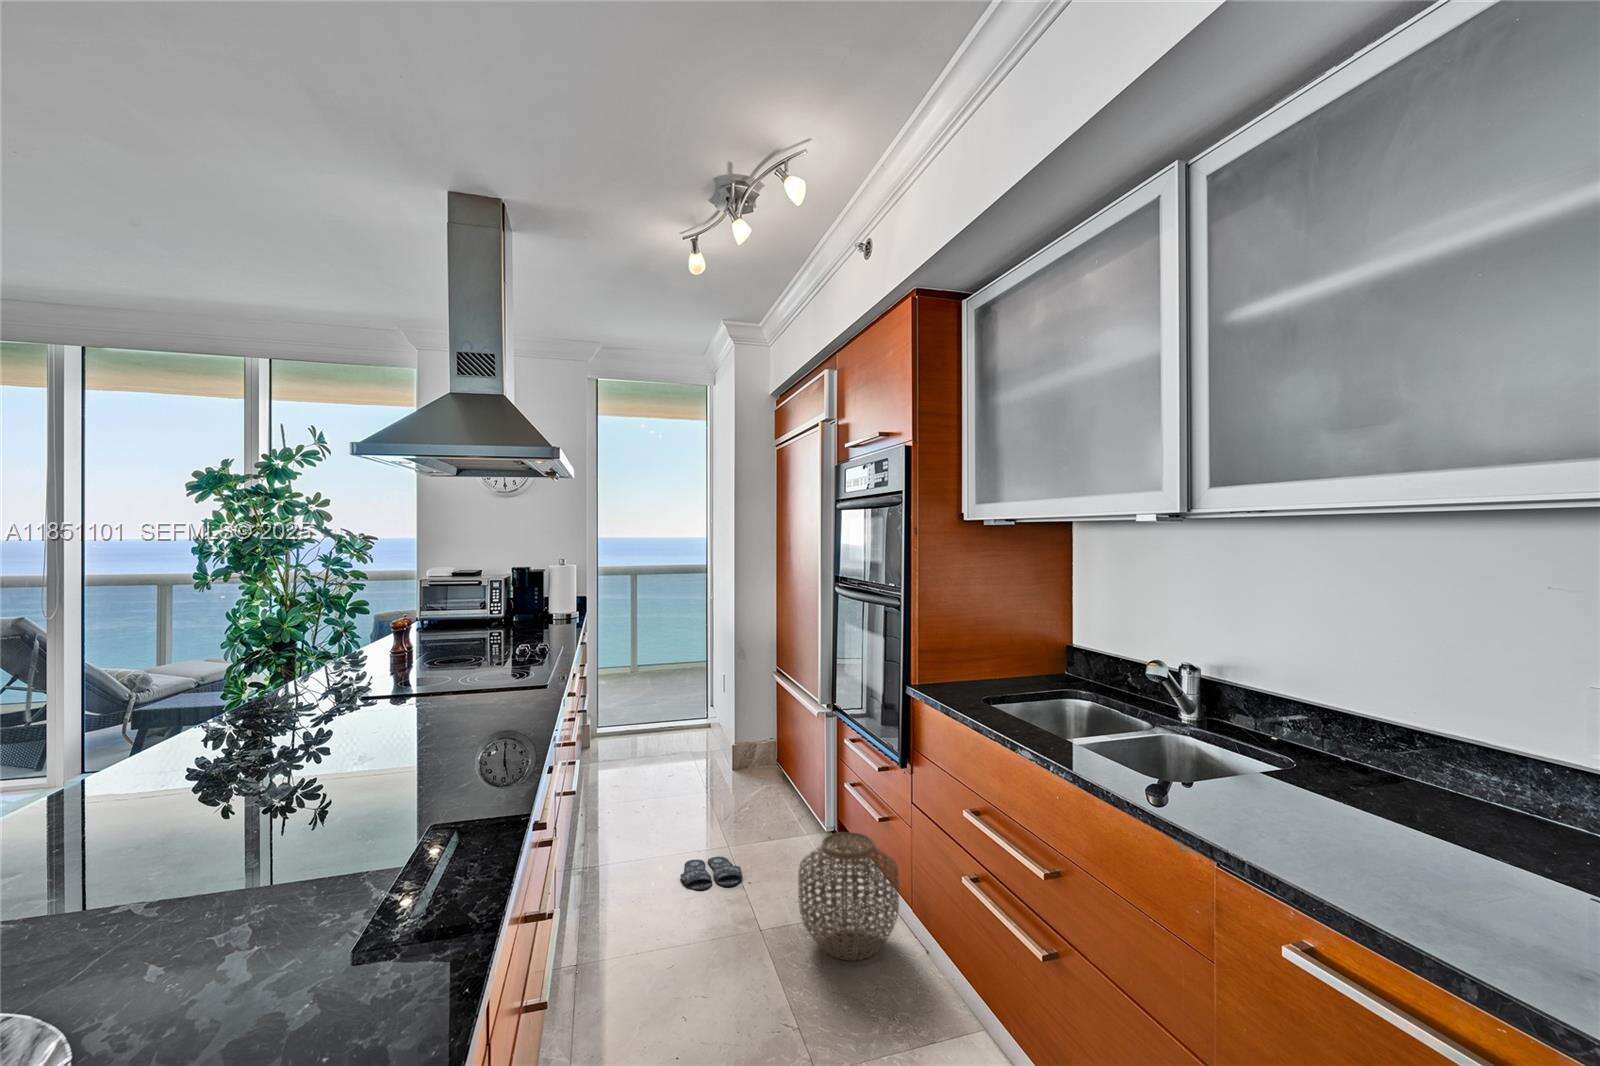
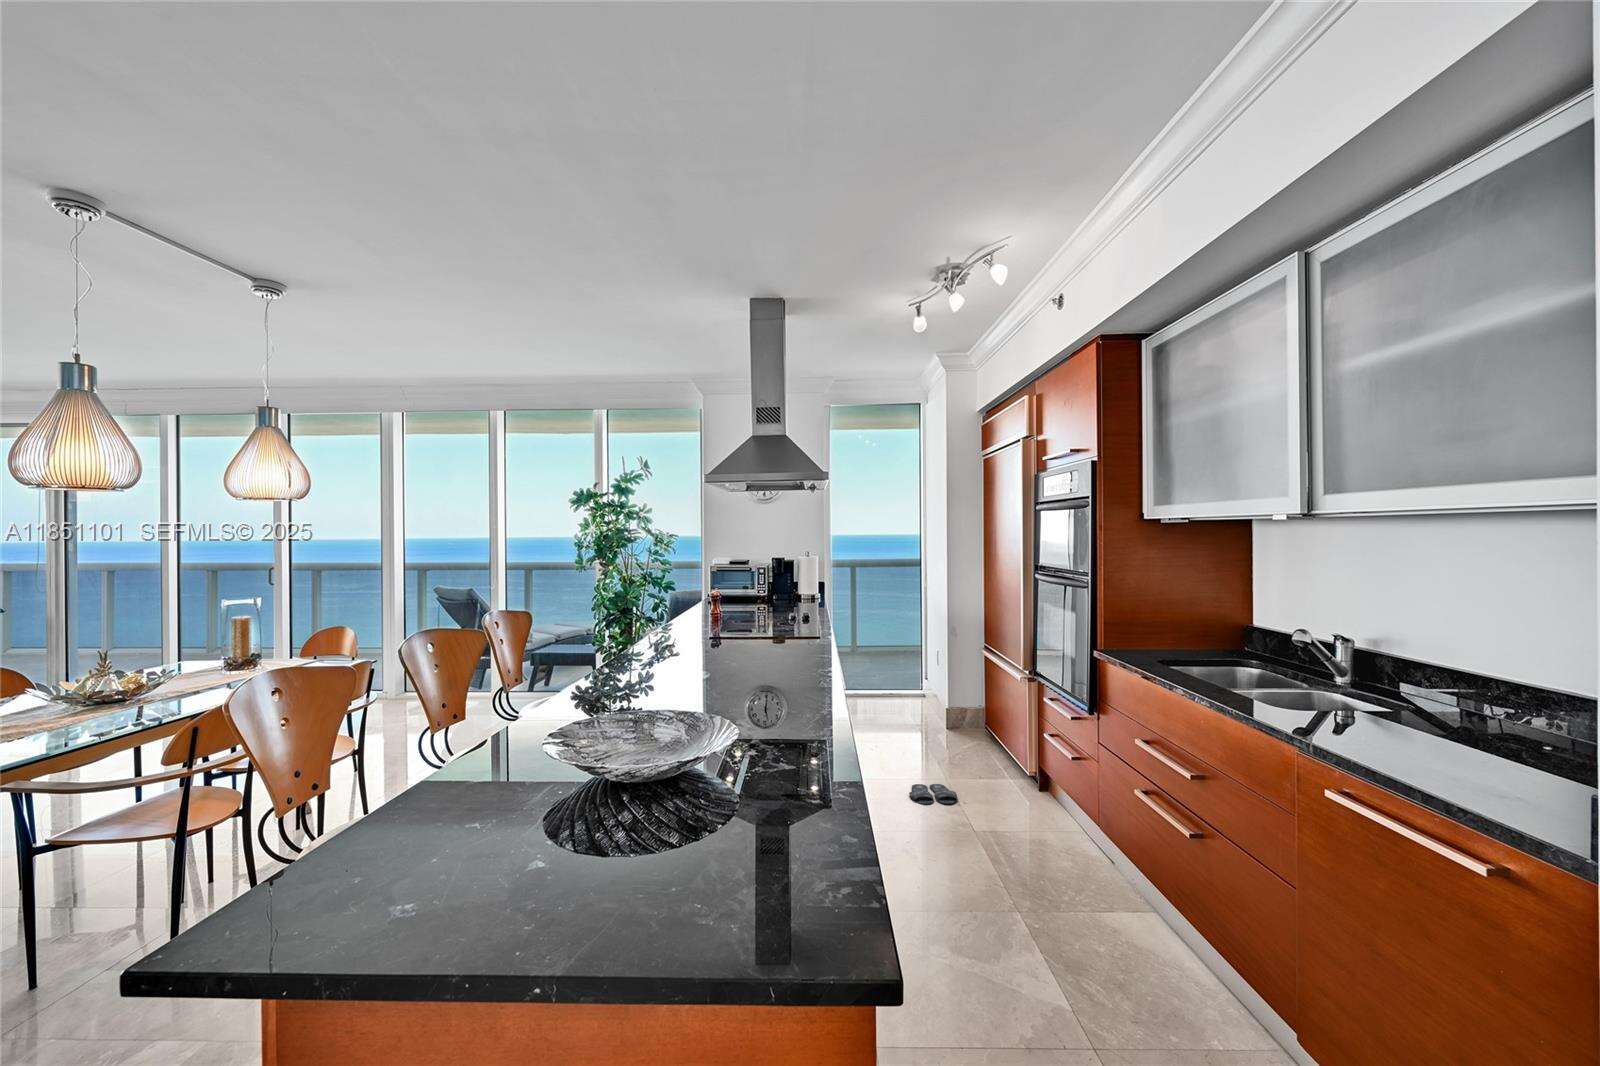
woven basket: present [798,832,899,960] -> none [1004,765,1087,863]

